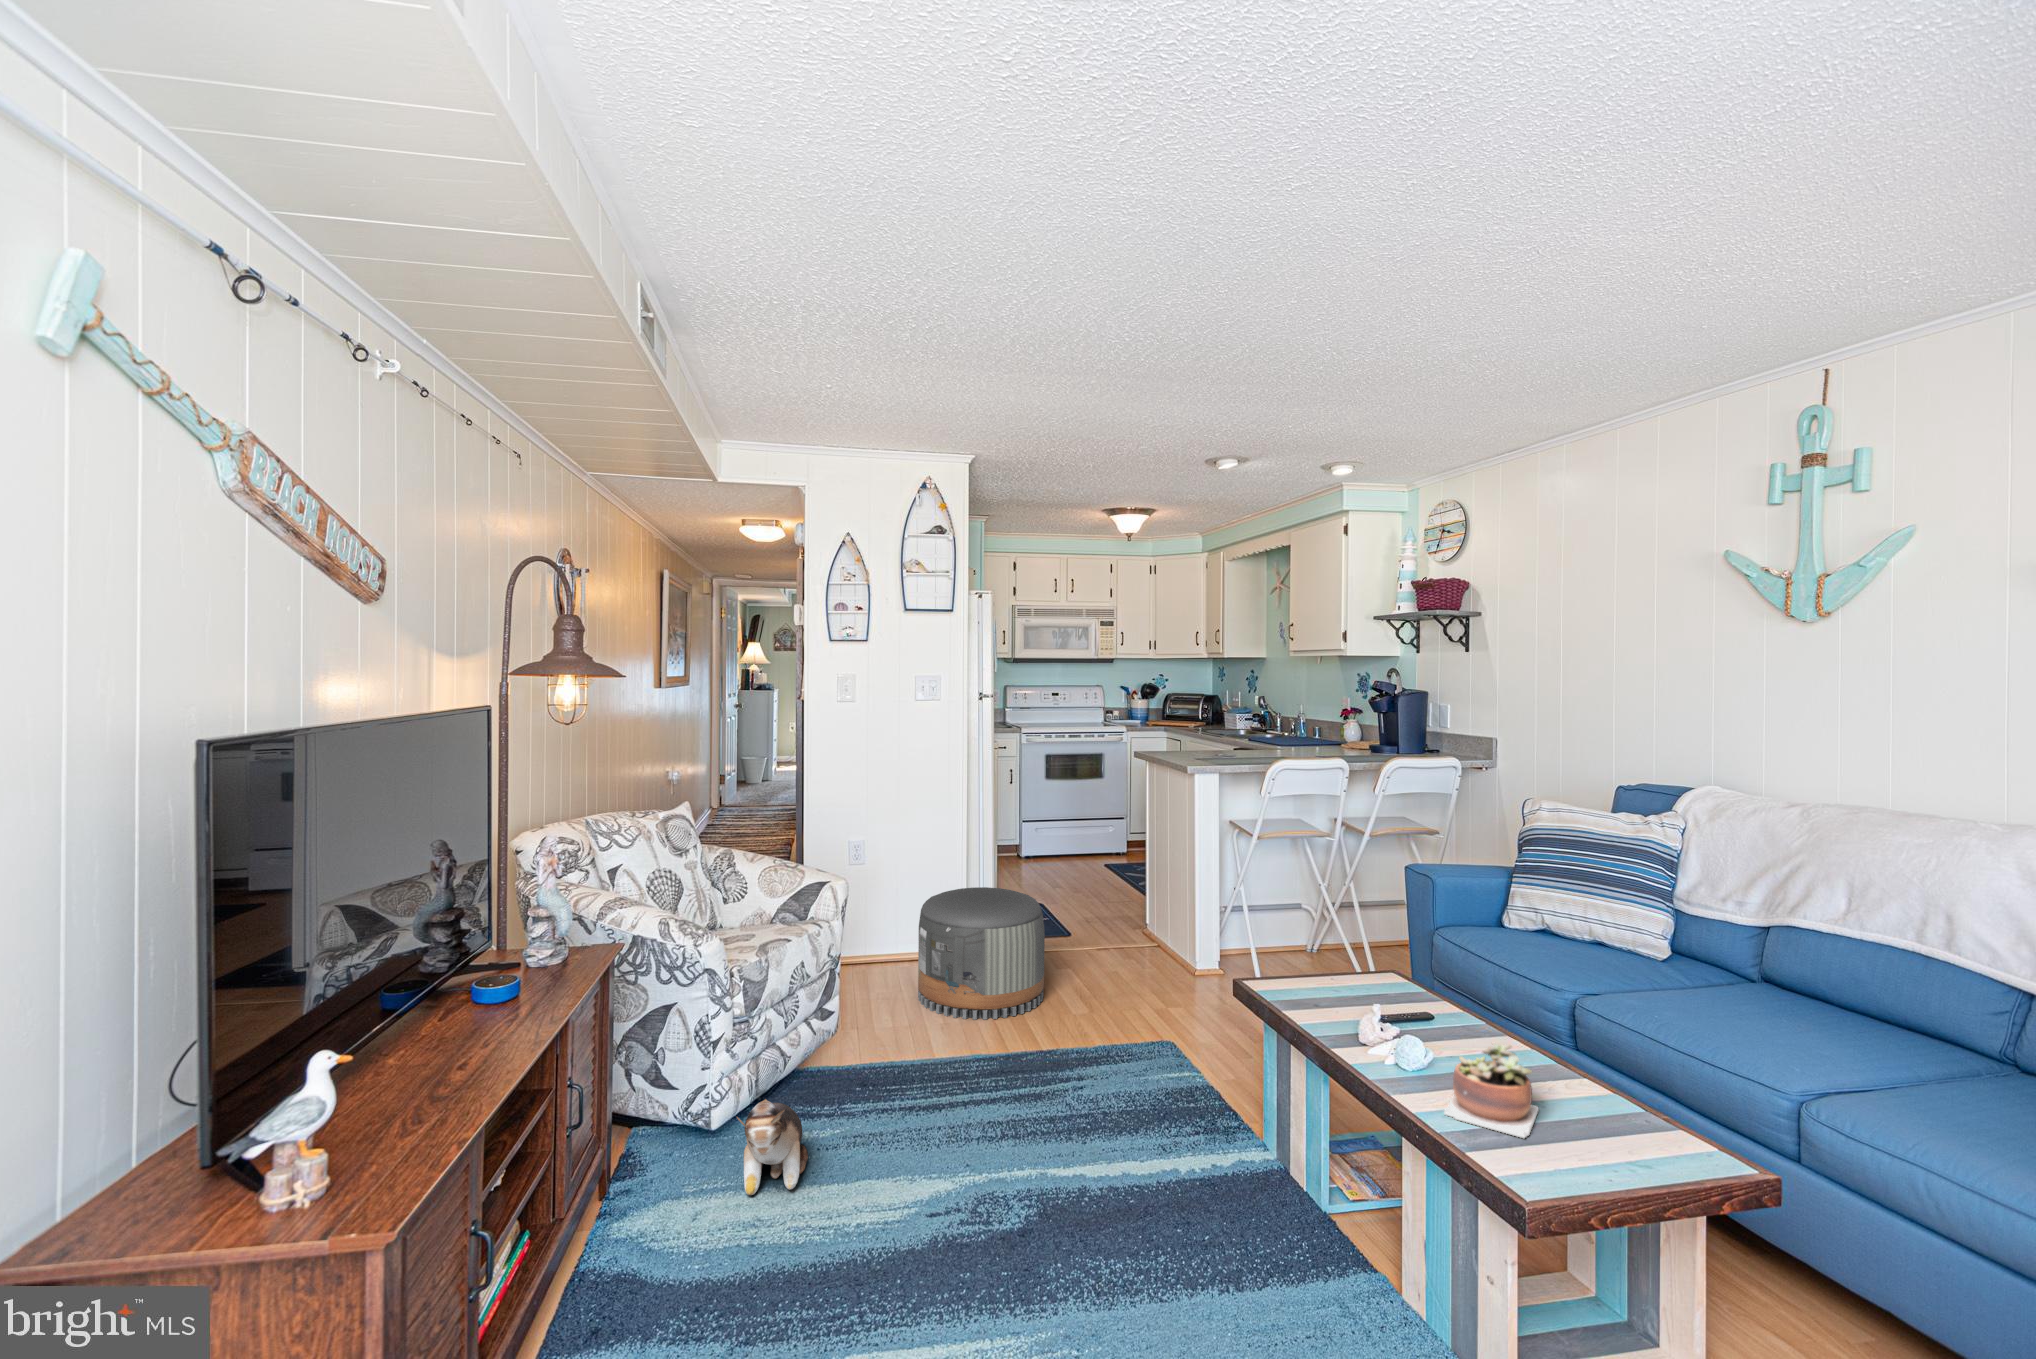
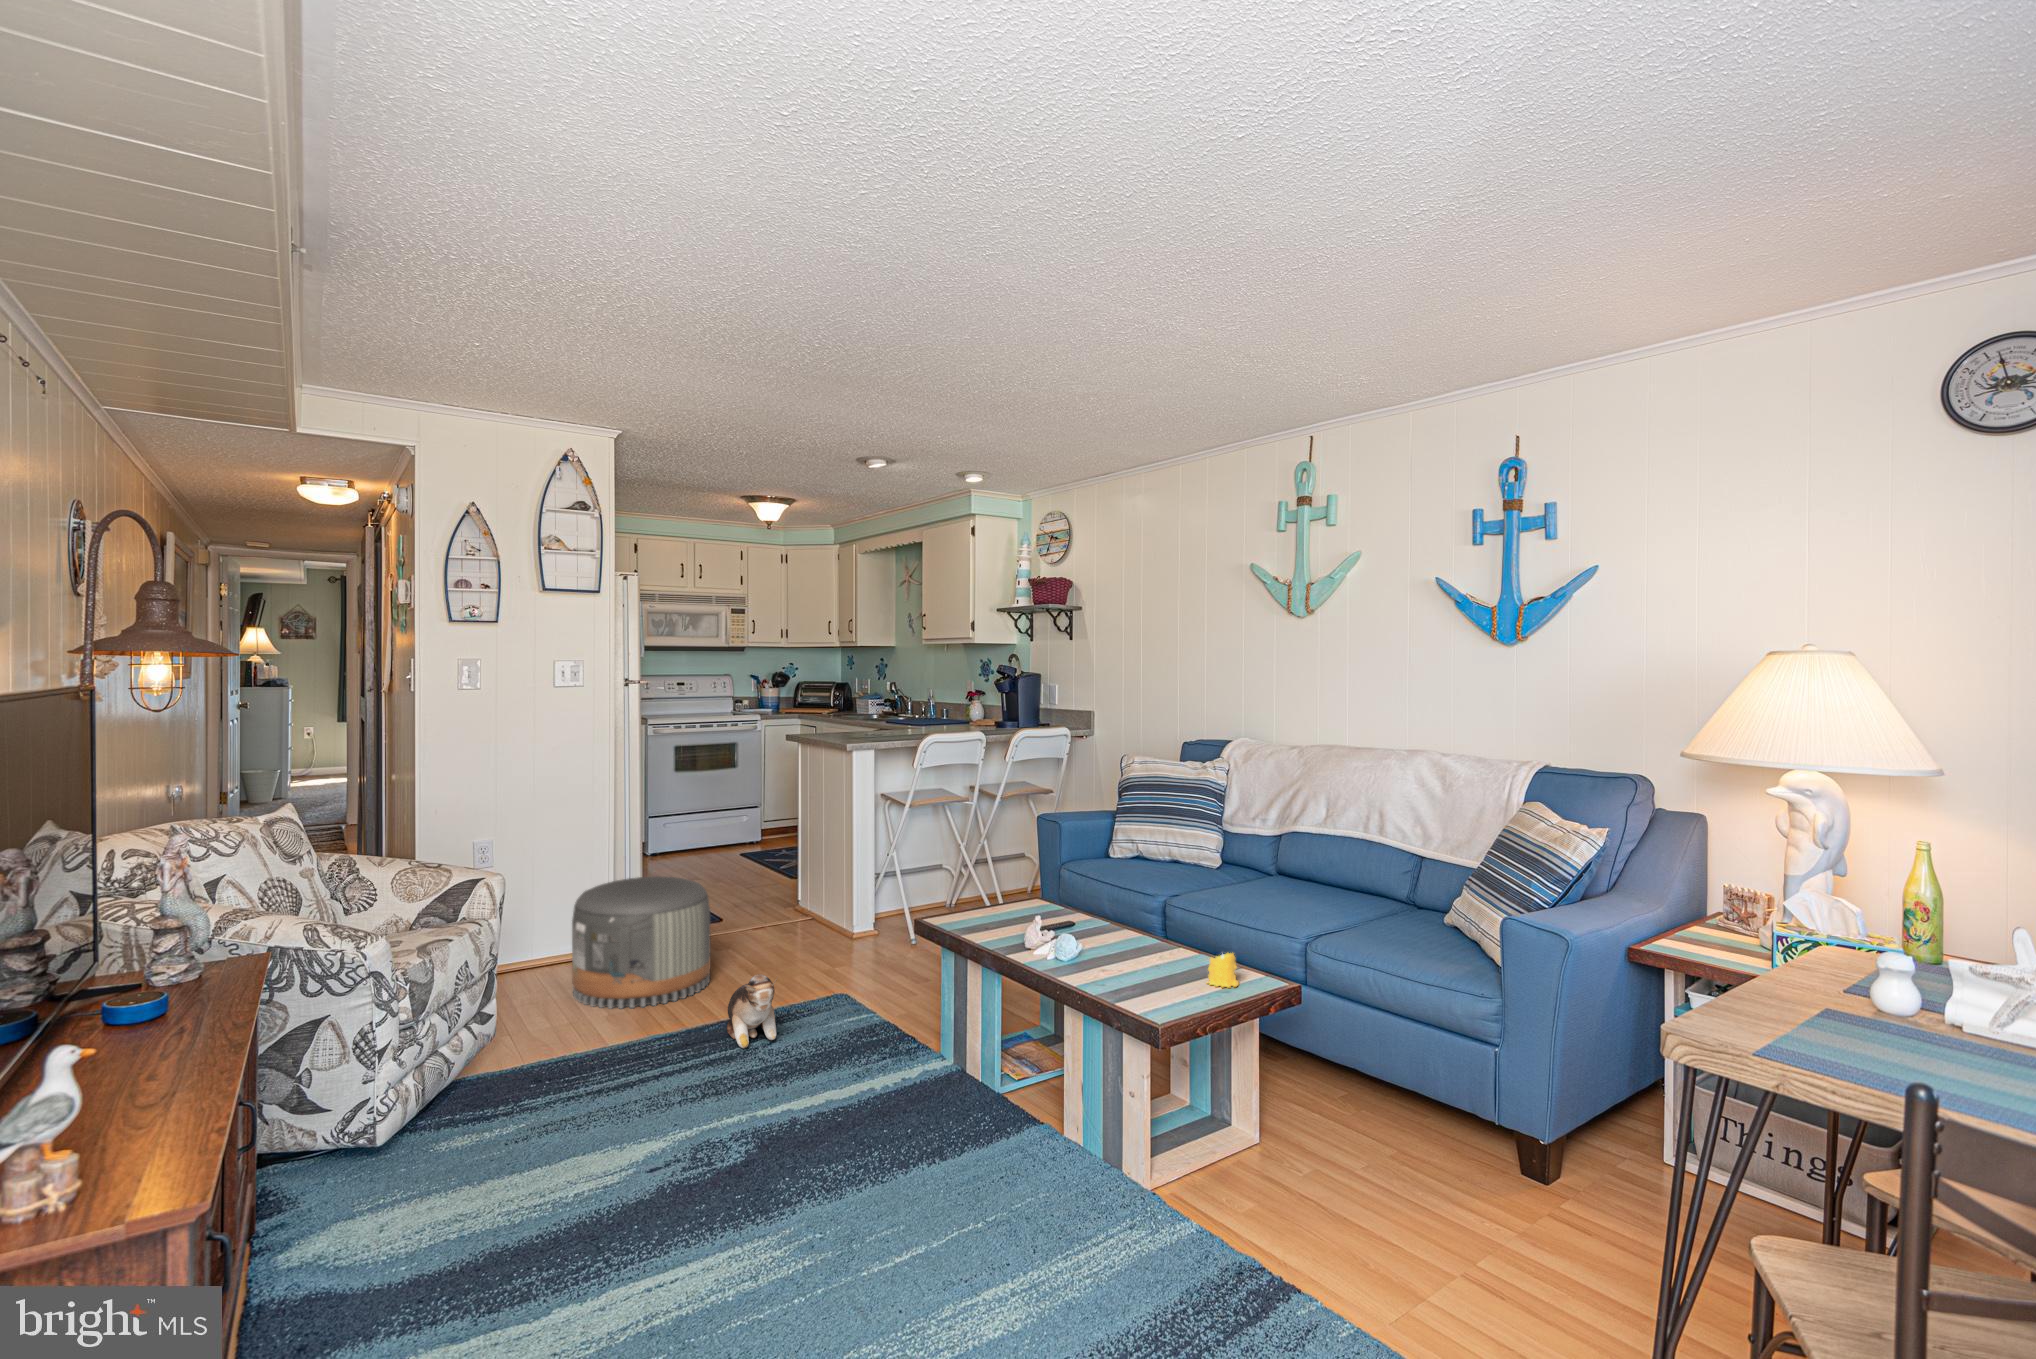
succulent plant: present [1444,1043,1539,1138] -> none [1093,926,1155,989]
plush toy: present [737,1099,808,1195] -> present [727,974,778,1048]
candle: none [1617,1103,1673,1161] -> present [1208,953,1239,988]

